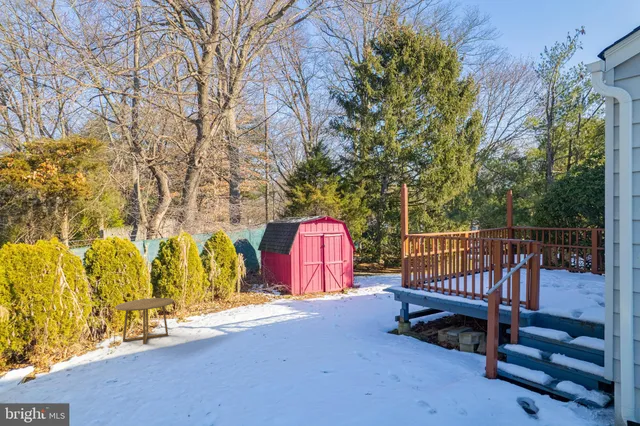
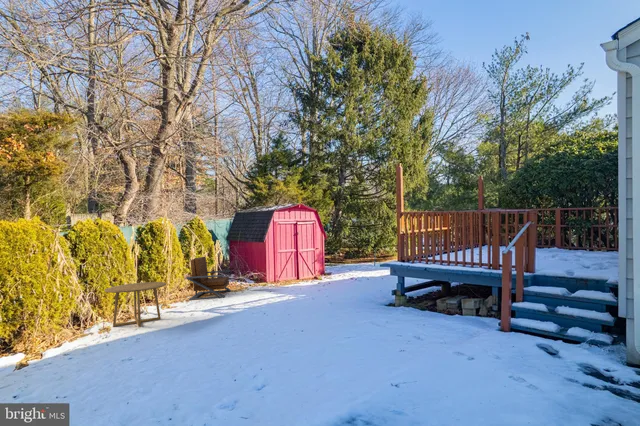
lounge chair: none [206,269,253,313] -> present [186,257,231,300]

